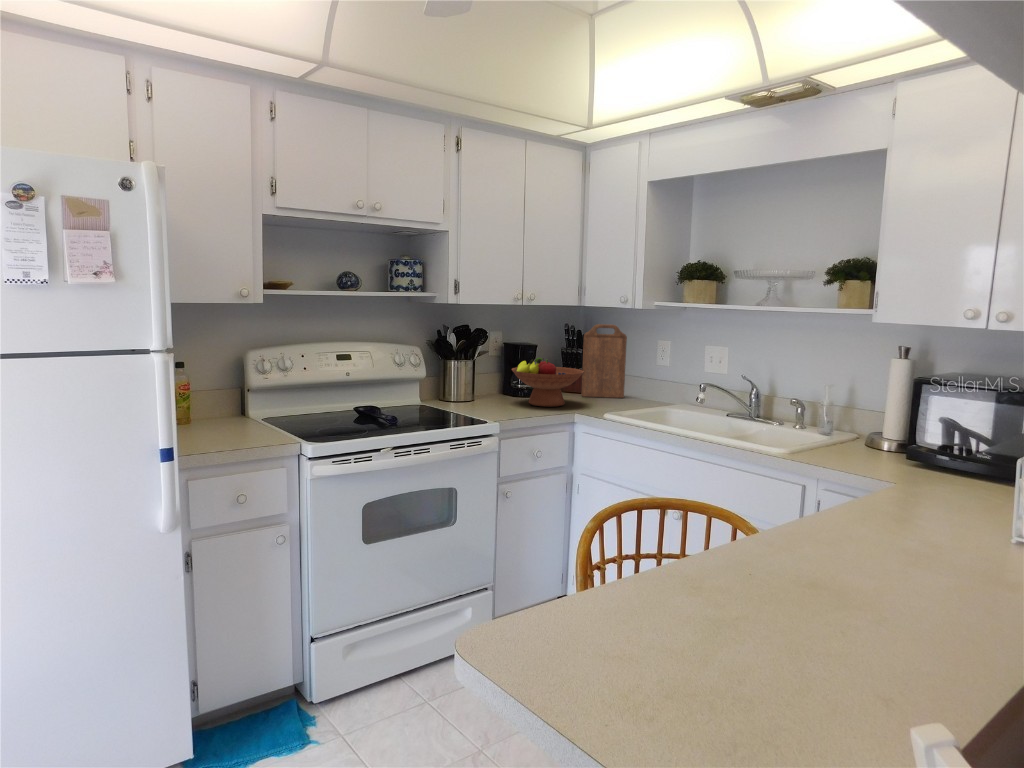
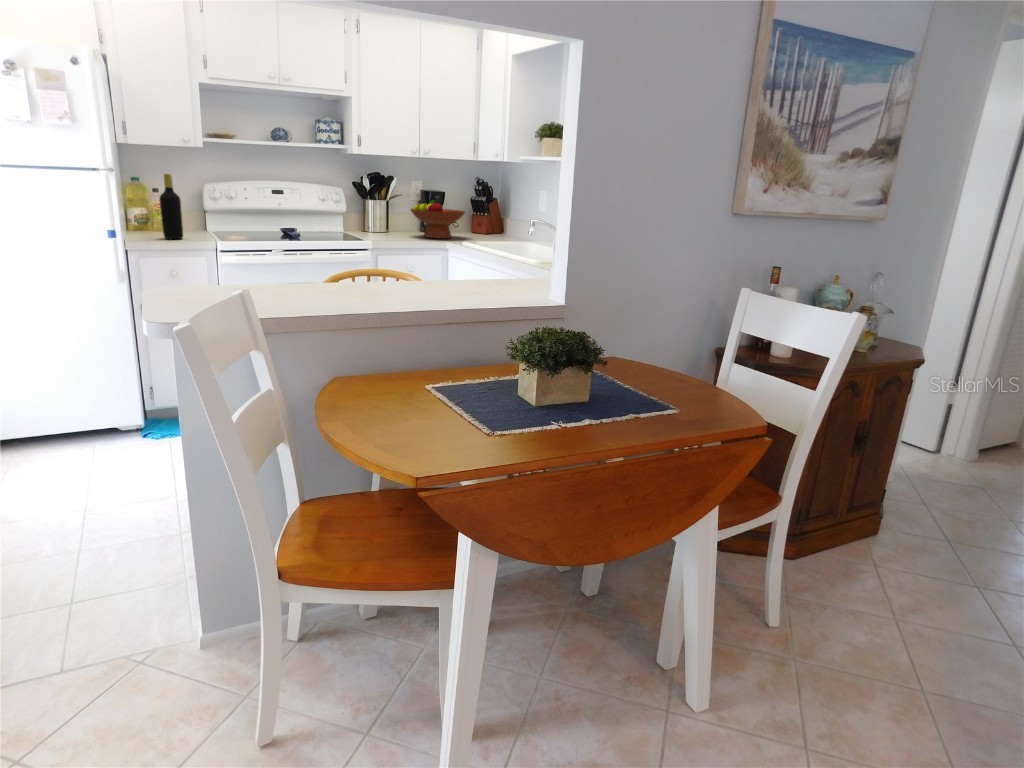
cutting board: present [582,324,627,398] -> none [479,176,514,238]
bottle: none [210,345,240,442] -> present [159,174,183,239]

